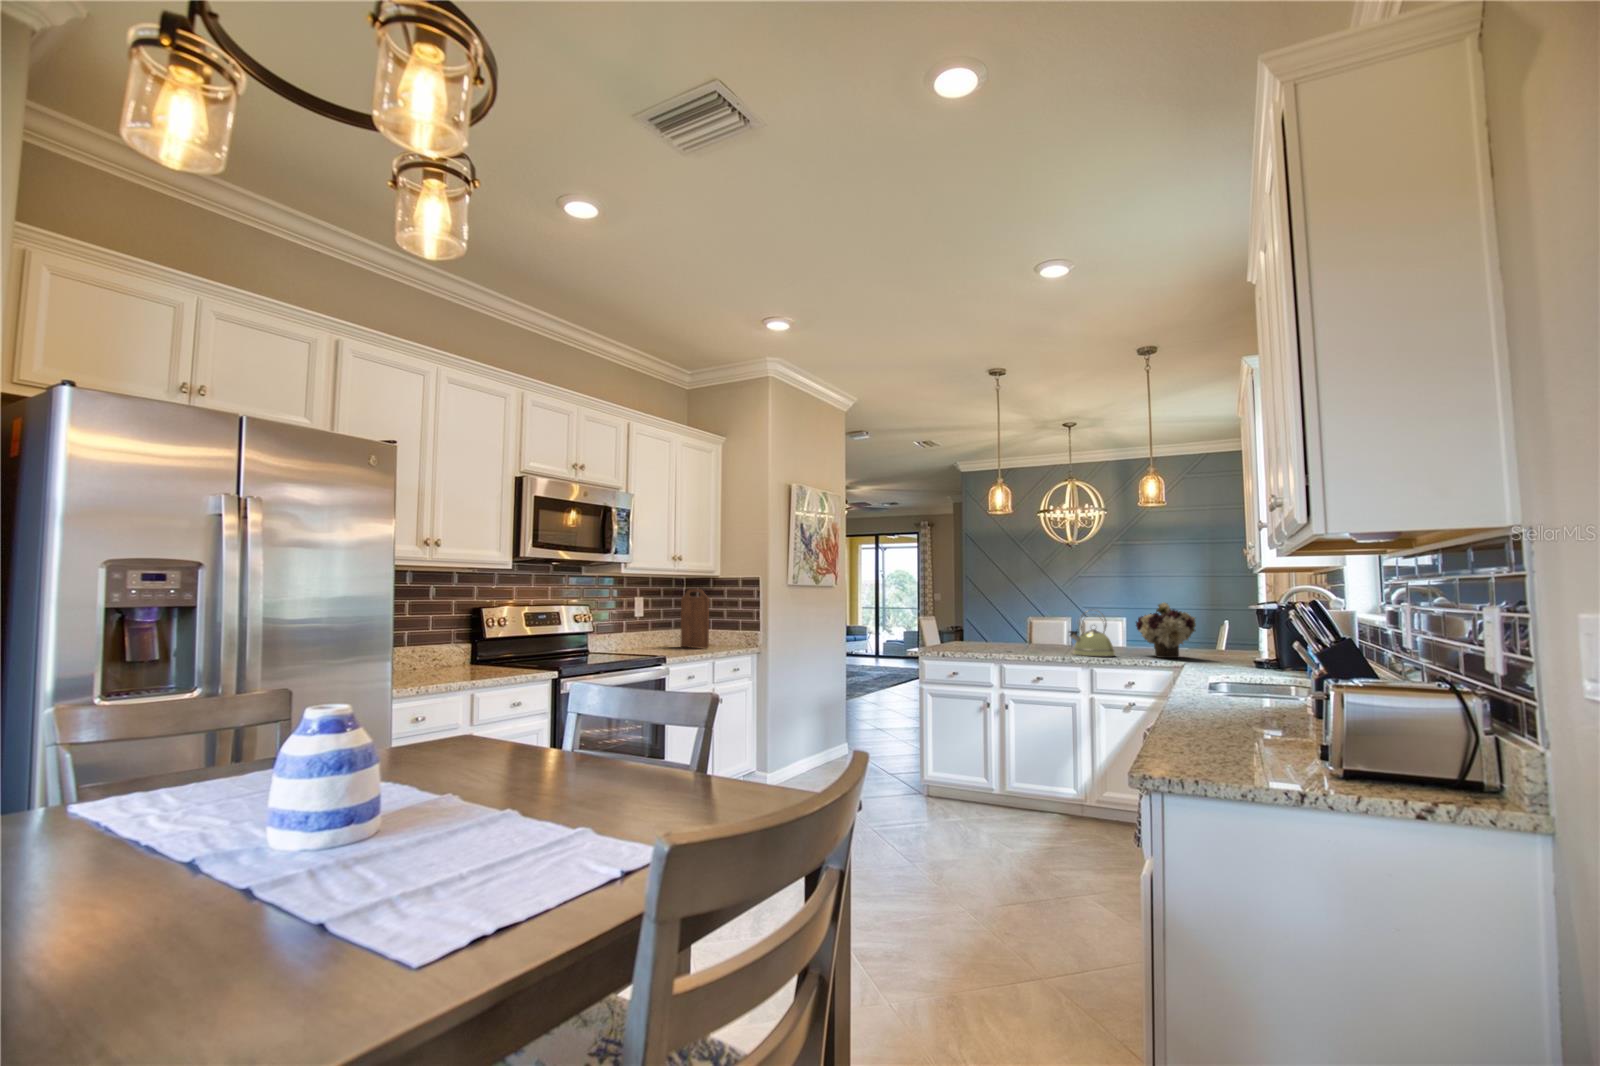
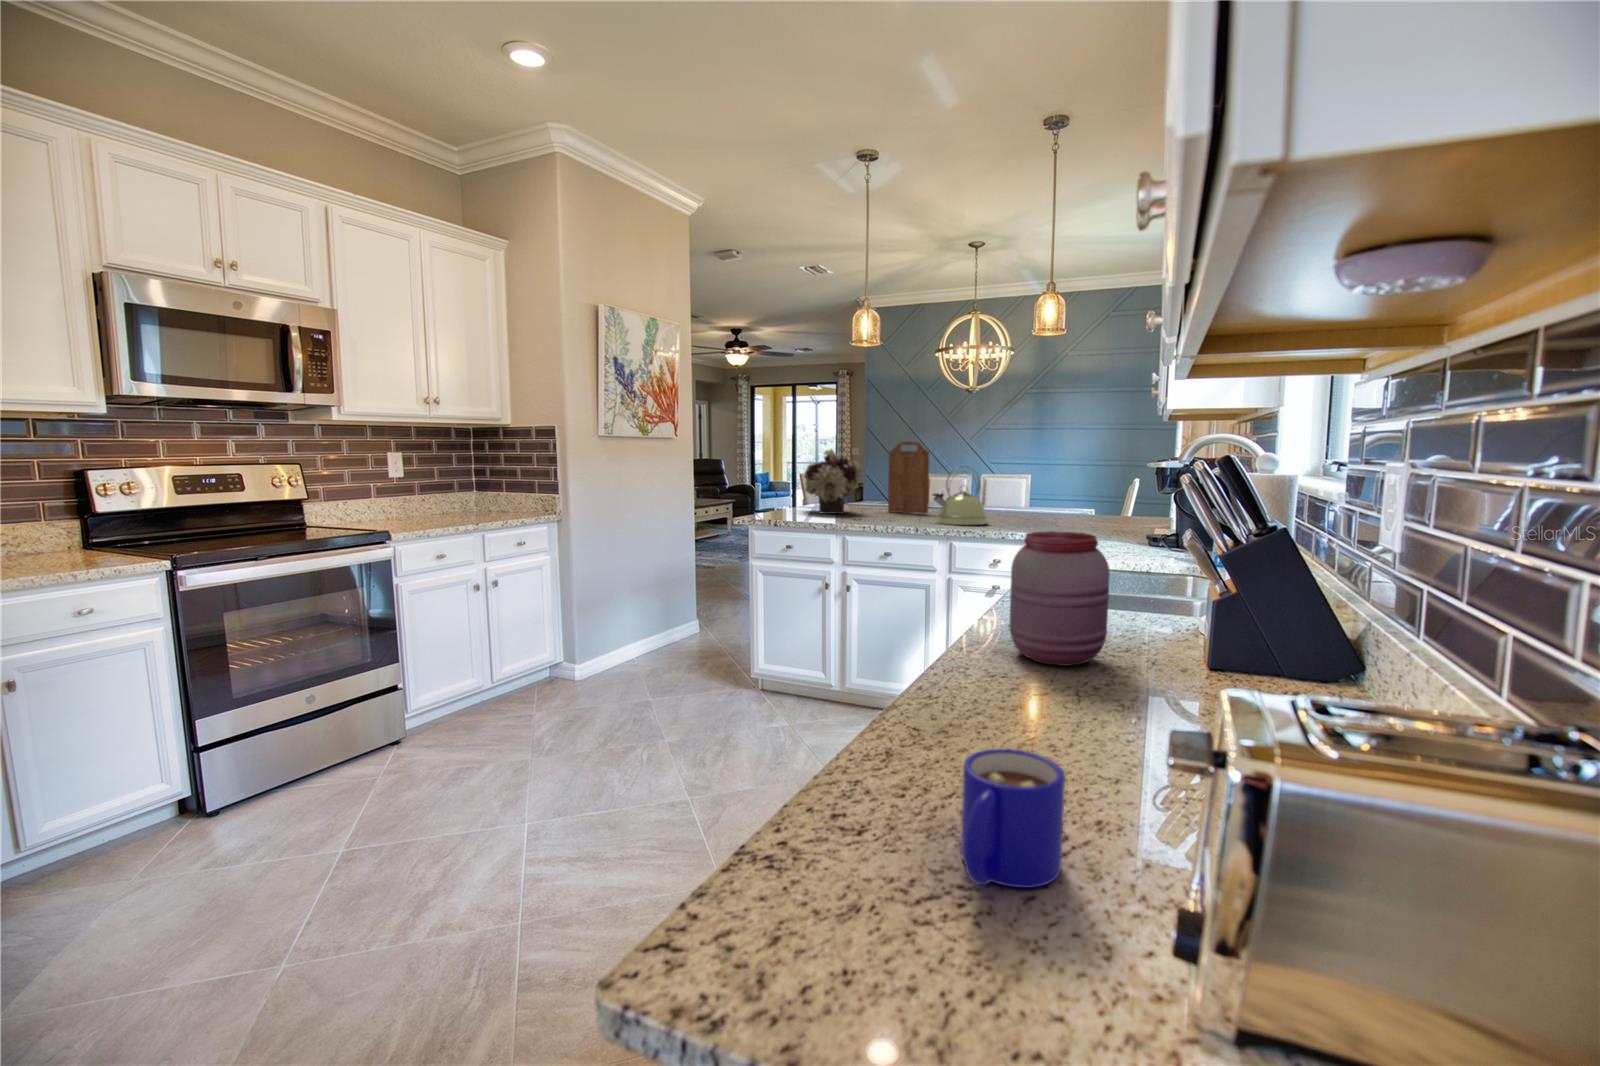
cutting board: present [681,589,709,648] -> present [888,441,929,514]
flower arrangement: present [1136,602,1196,658] -> present [805,449,861,514]
jar: none [1207,647,1271,726] -> present [1009,531,1110,666]
mug: none [1250,729,1300,779] -> present [961,749,1065,888]

